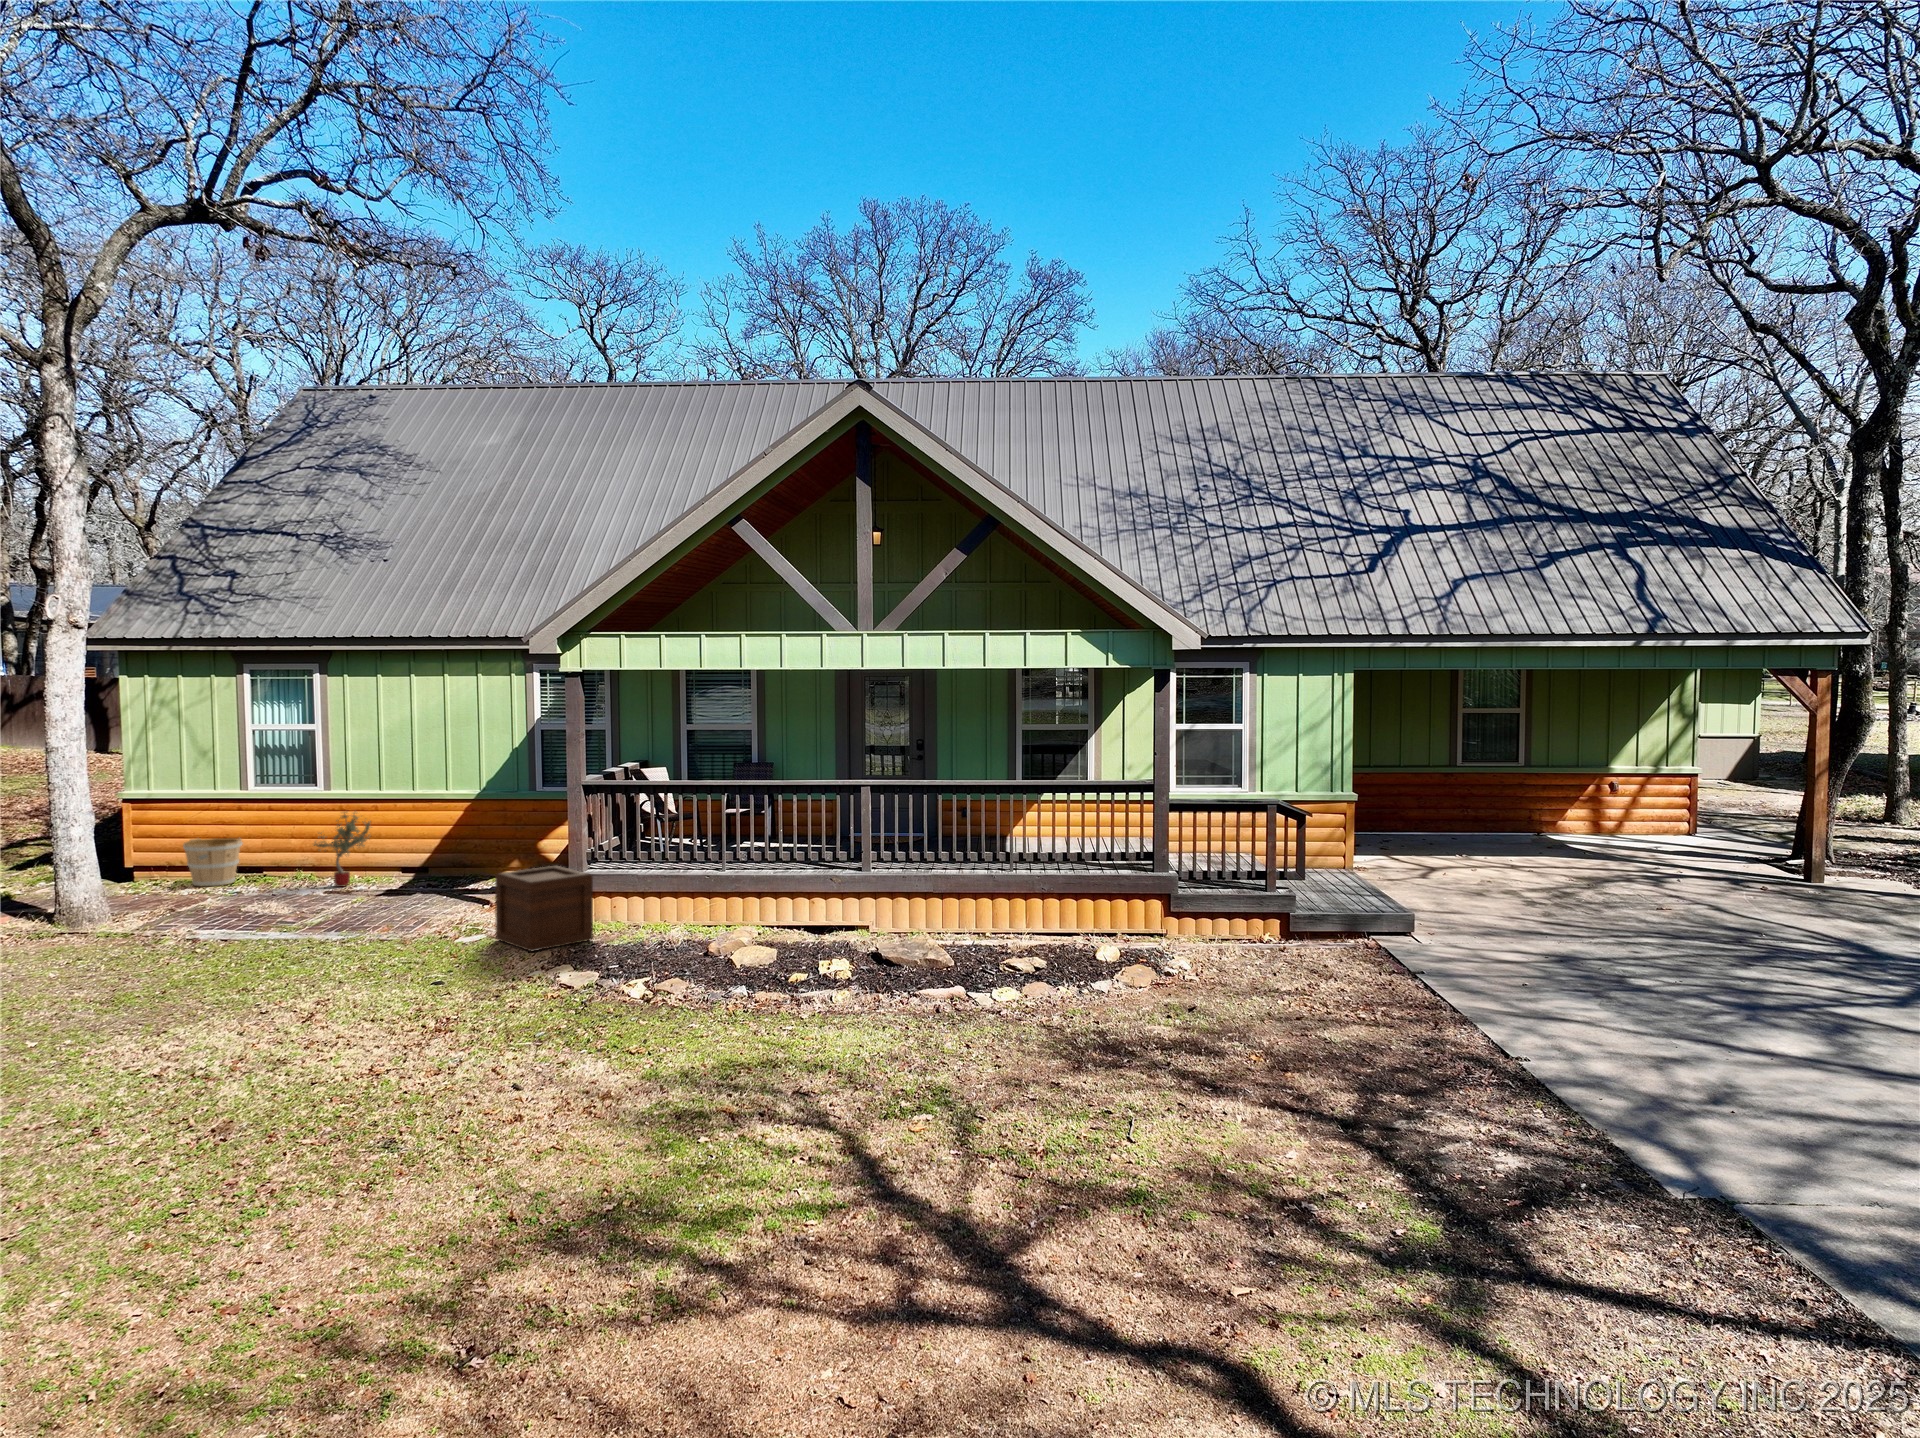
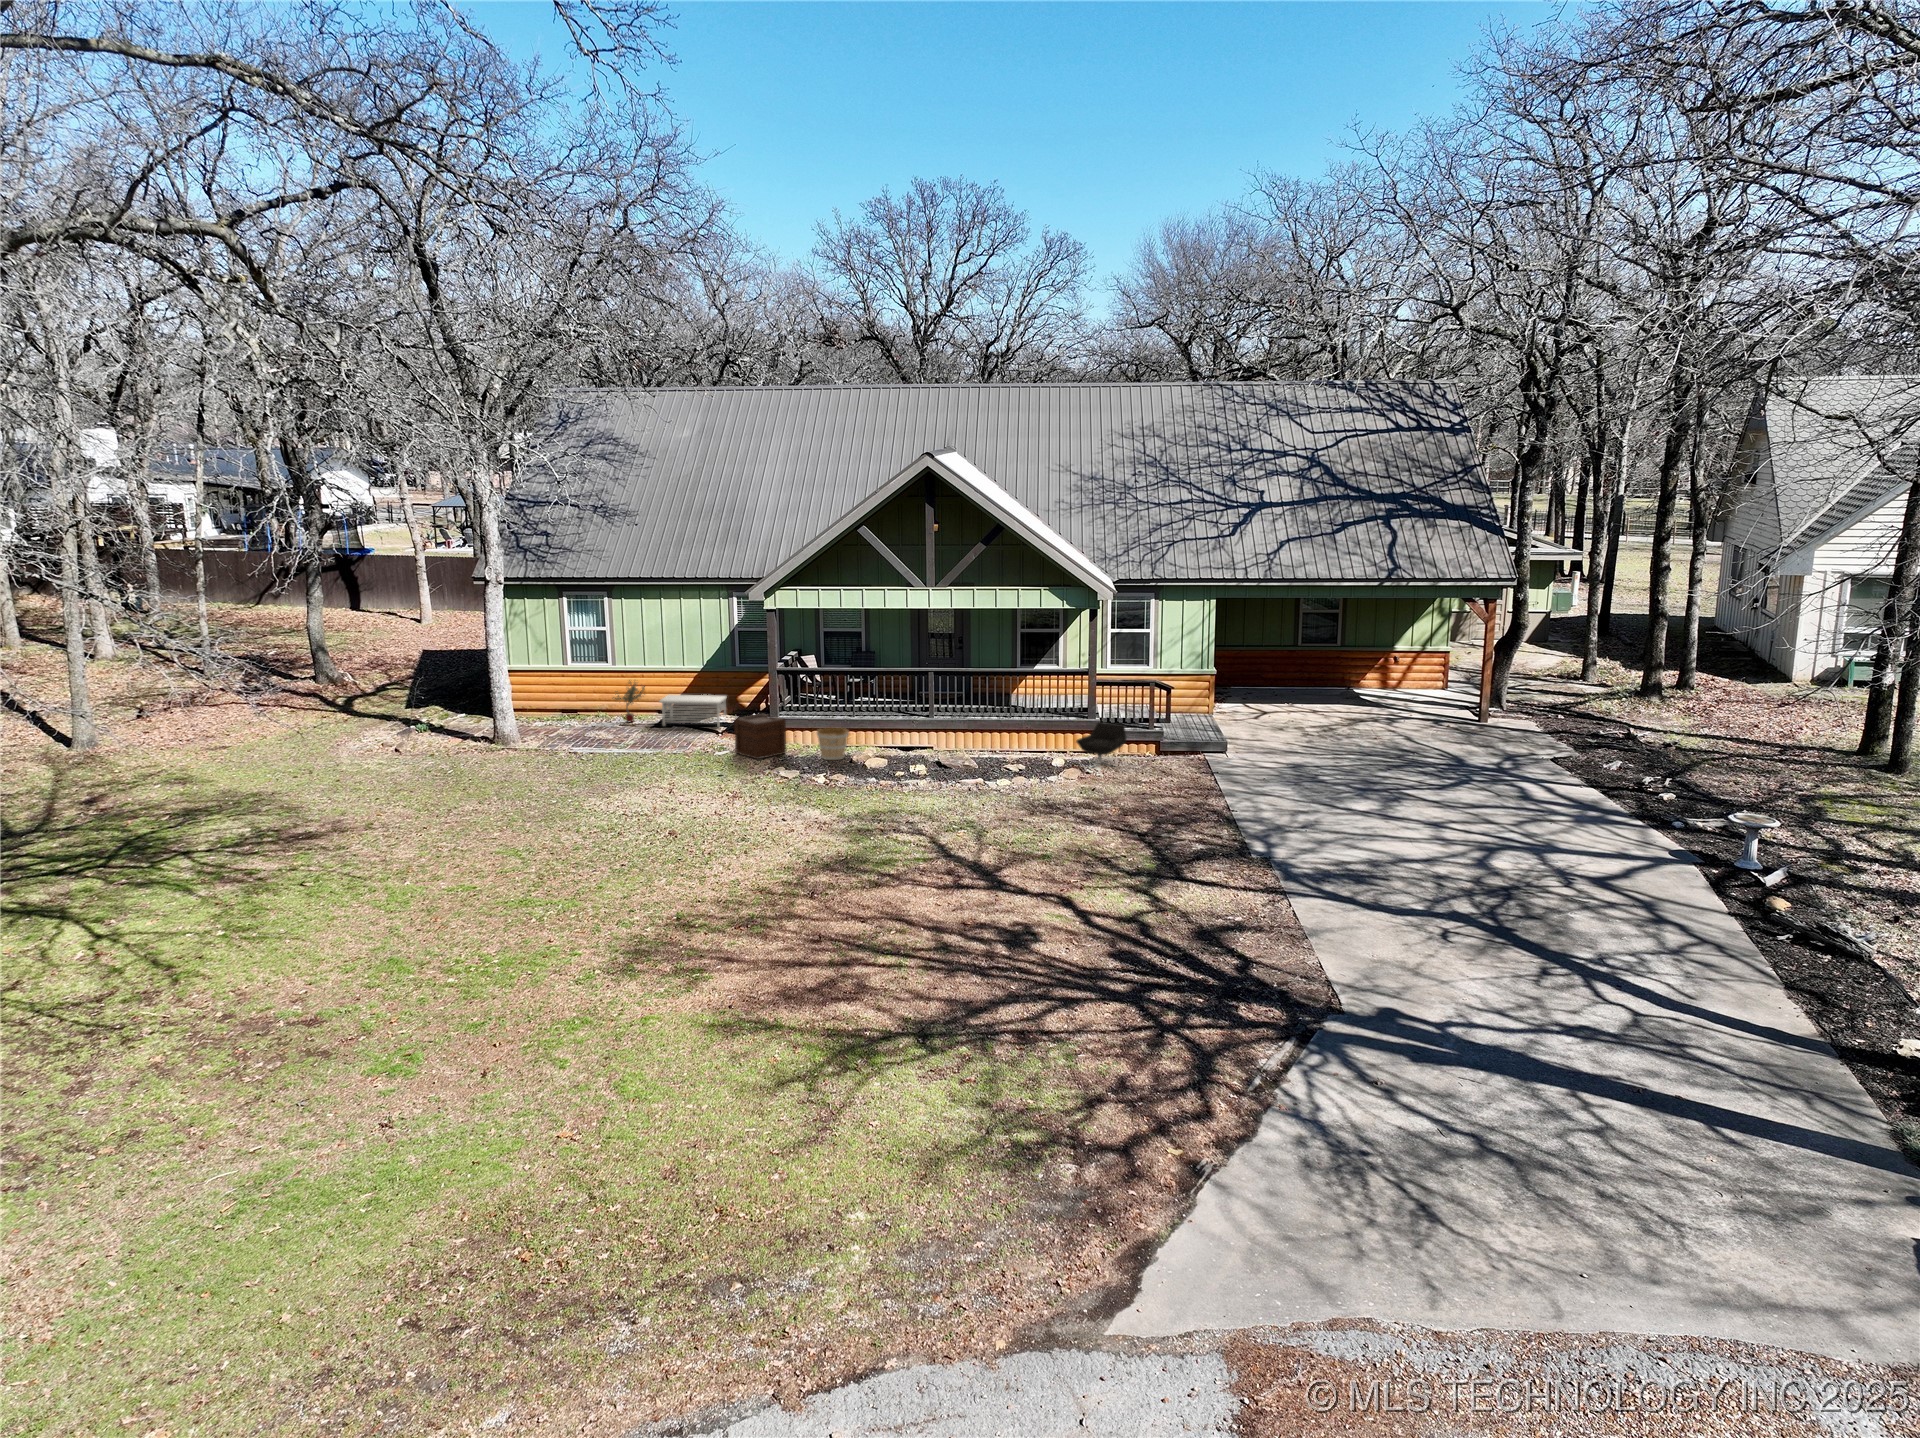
wooden bucket: present [183,838,242,887] -> present [817,728,849,760]
storage bench: none [390,838,517,894] -> present [660,695,727,727]
lounge chair: none [1136,877,1230,965] -> present [1076,722,1126,768]

